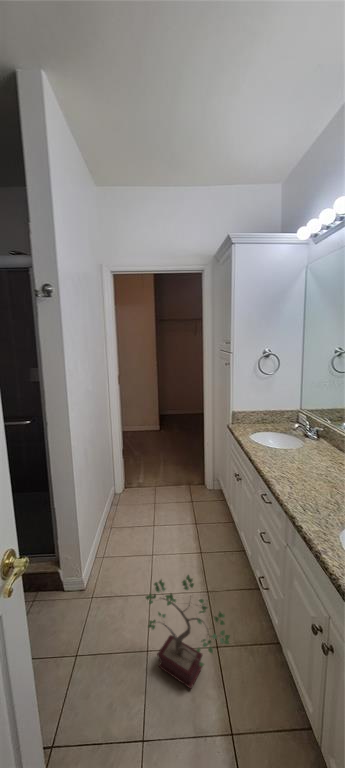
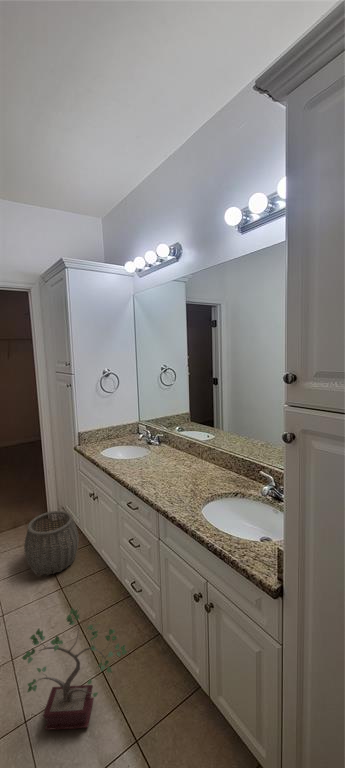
woven basket: none [177,480,224,537] -> present [24,511,79,575]

